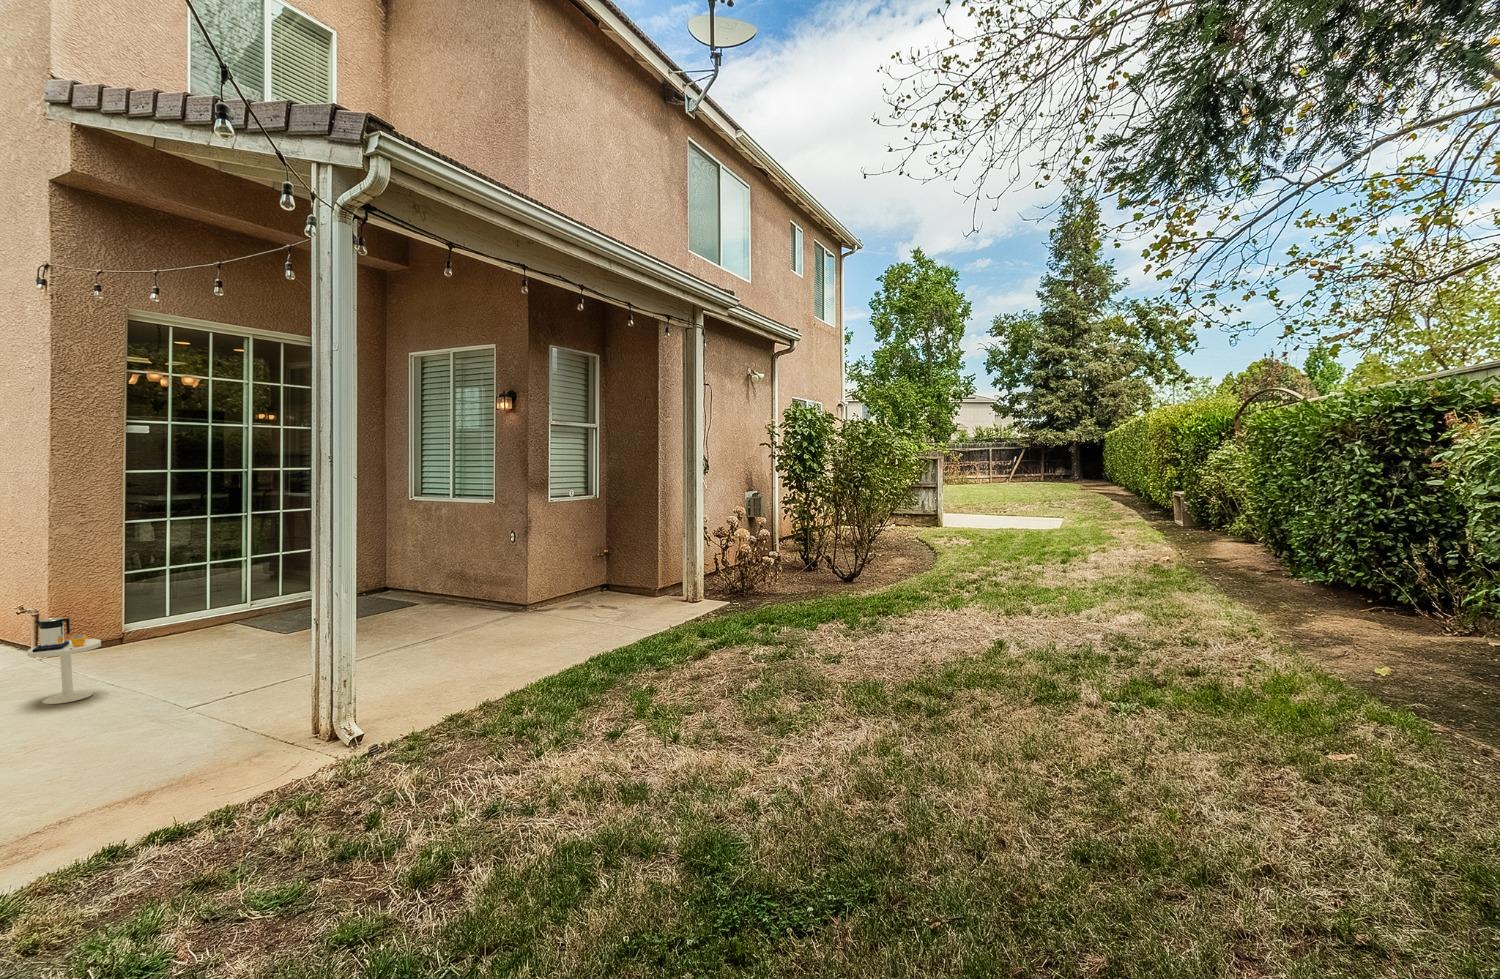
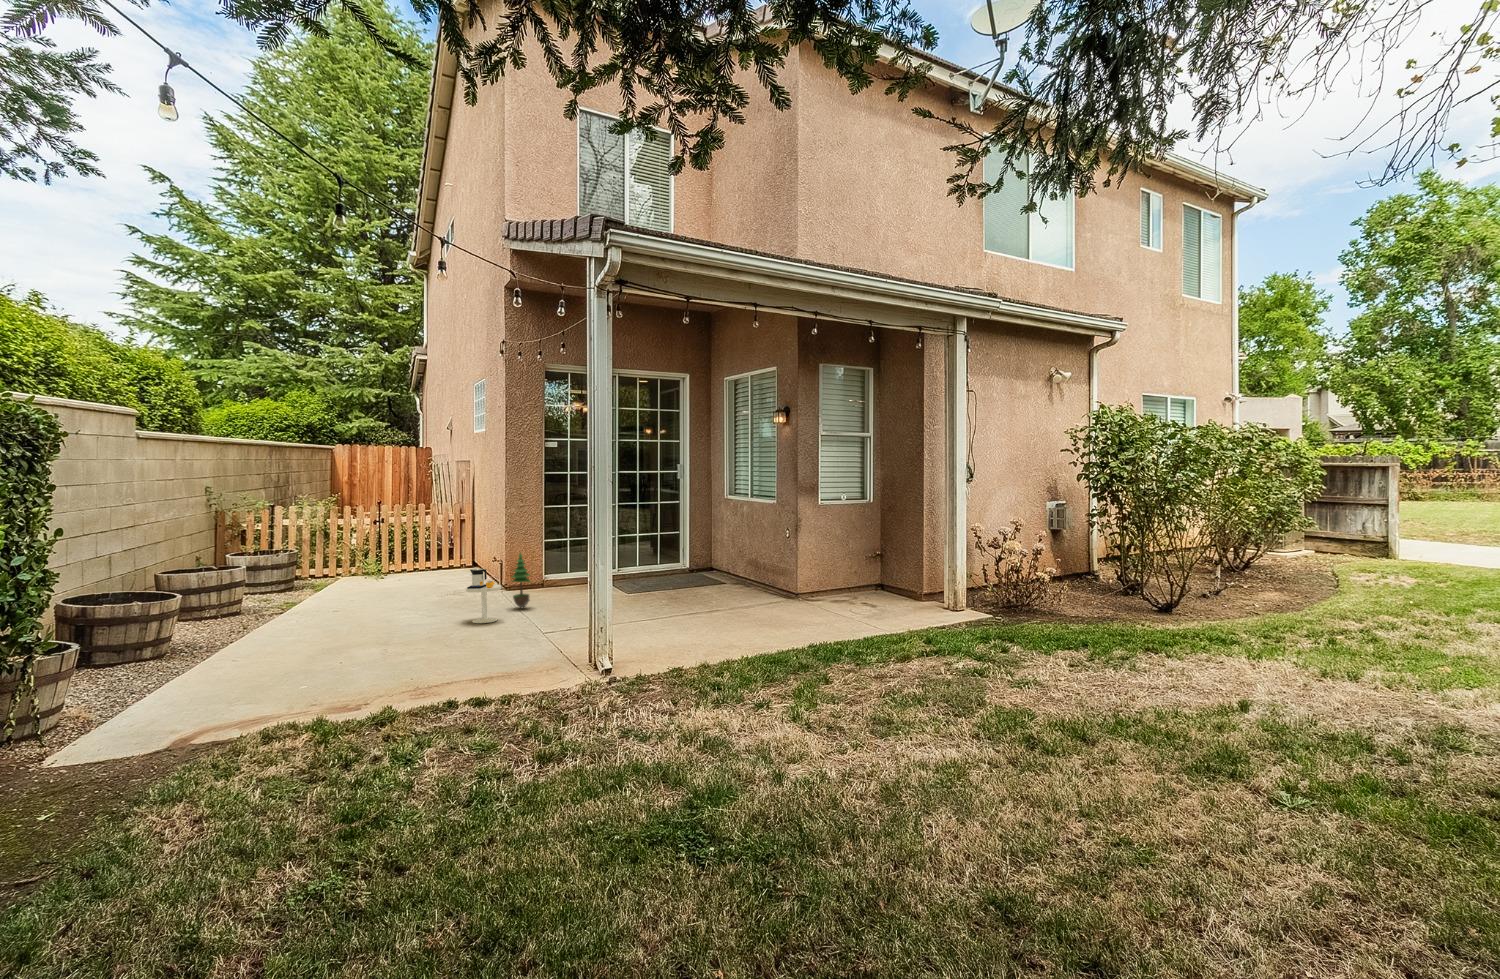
potted tree: none [103,584,144,669] -> present [512,553,530,609]

